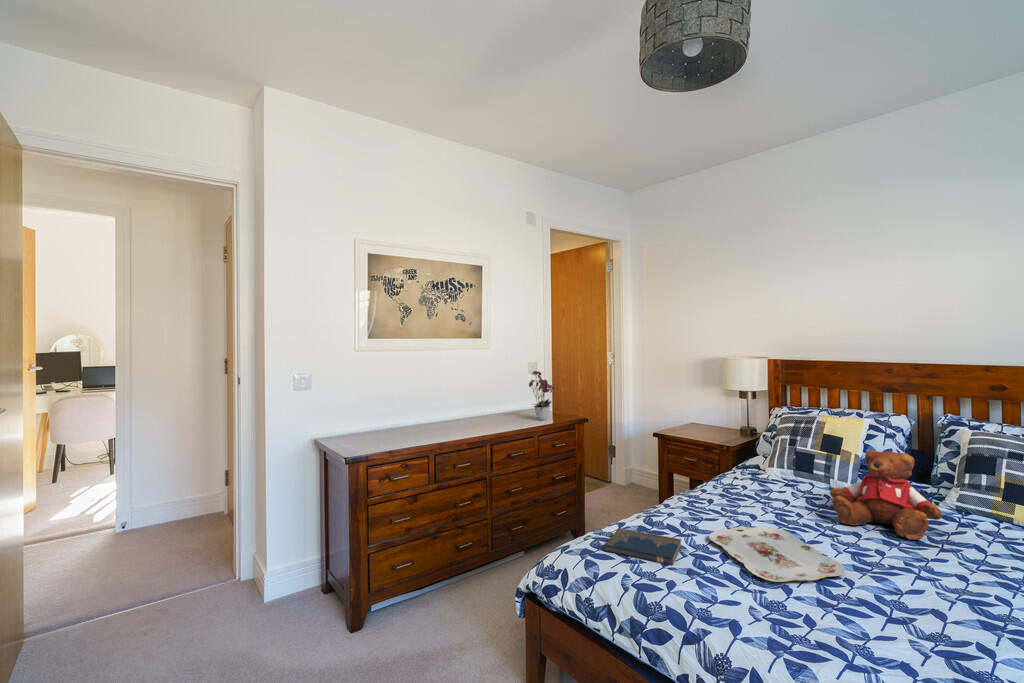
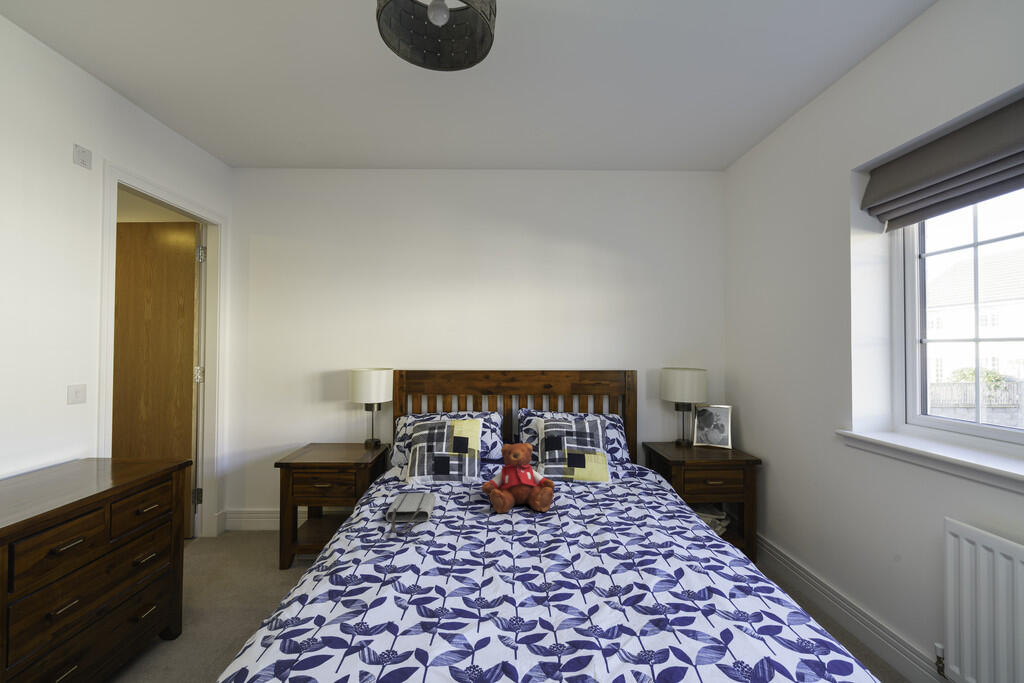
flower arrangement: present [529,371,555,420] -> none [57,387,130,473]
tote bag: none [712,479,777,509] -> present [386,493,436,533]
serving tray: present [709,527,845,582] -> none [415,536,540,596]
hardcover book: present [605,528,681,565] -> none [306,587,405,653]

